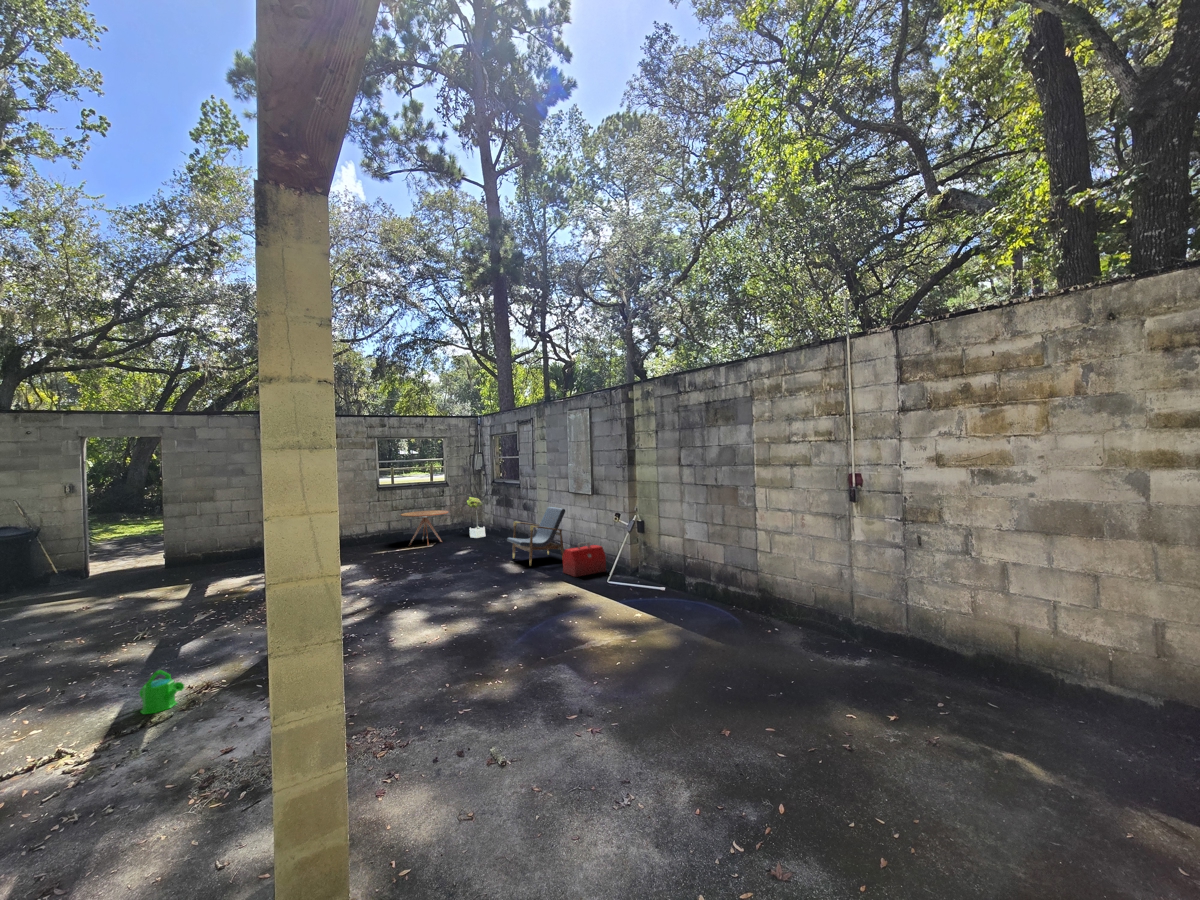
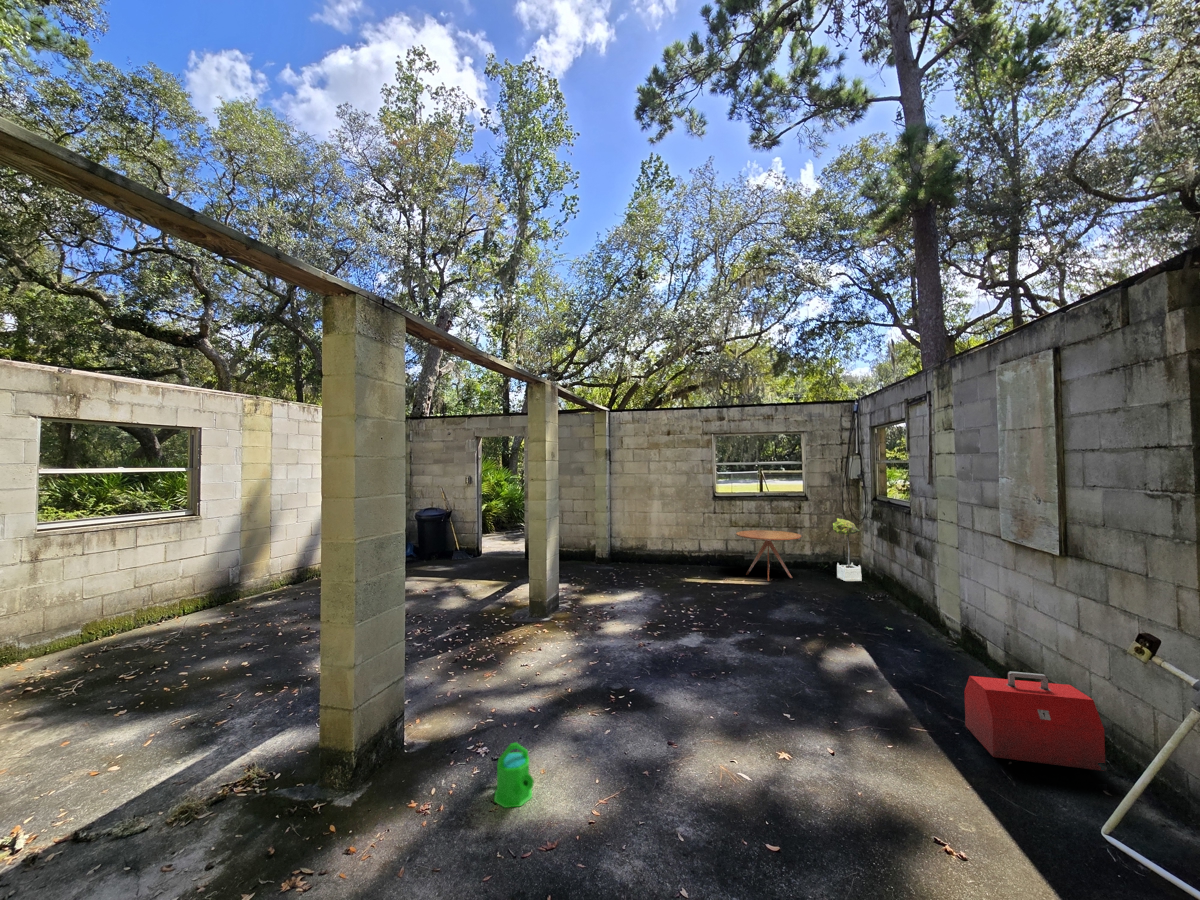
lounge chair: present [507,507,565,566] -> none [860,560,992,680]
watering can: present [139,670,184,714] -> present [494,743,534,808]

